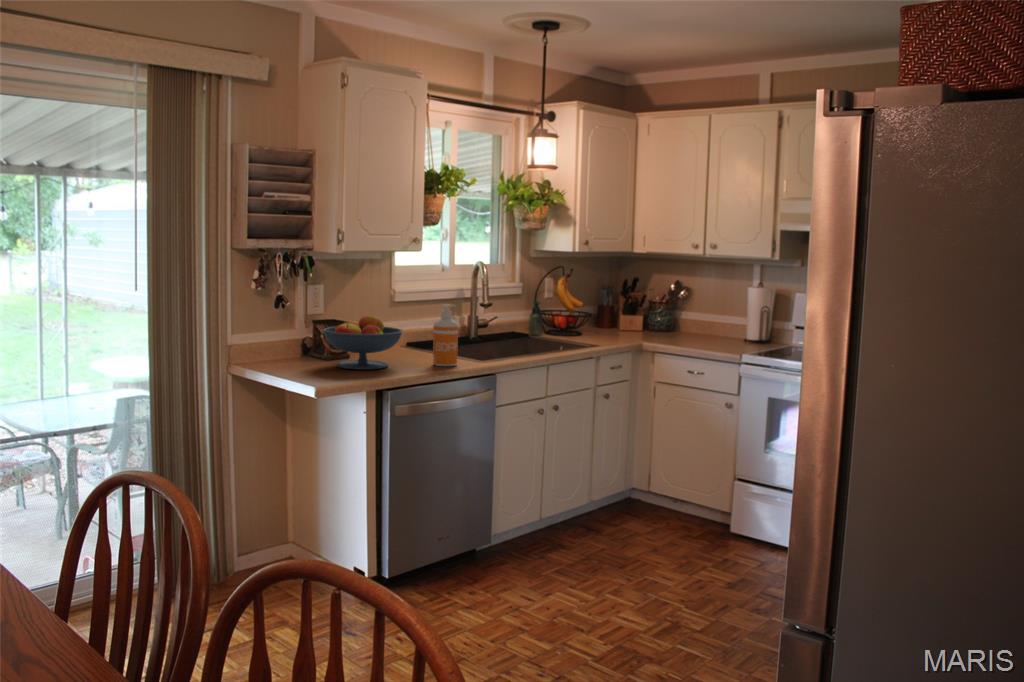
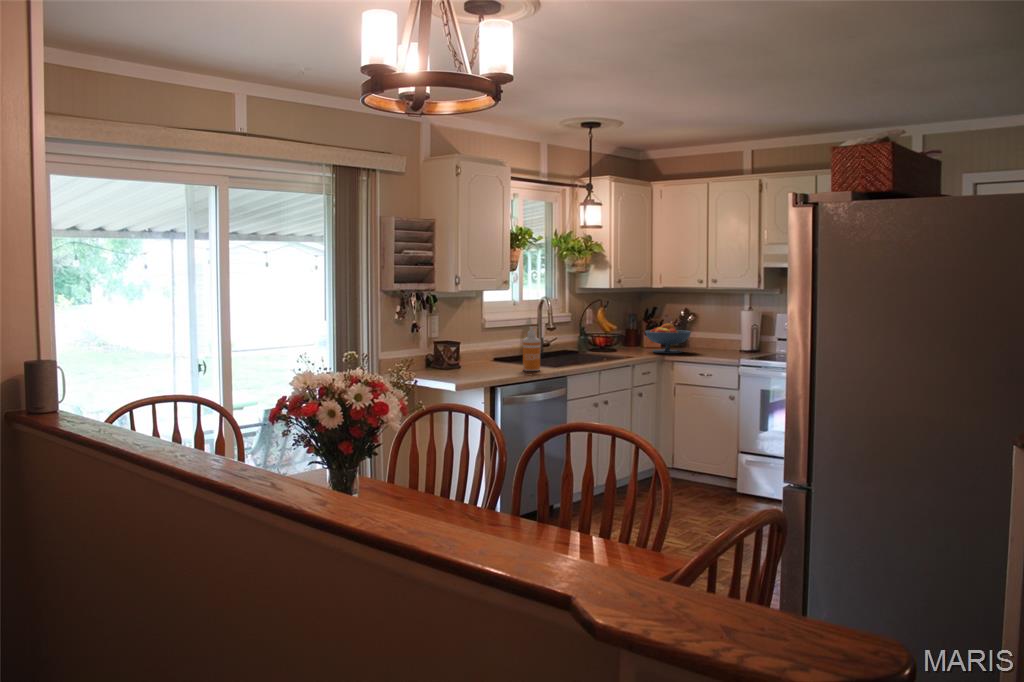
fruit bowl: present [323,315,403,370] -> present [645,323,691,353]

